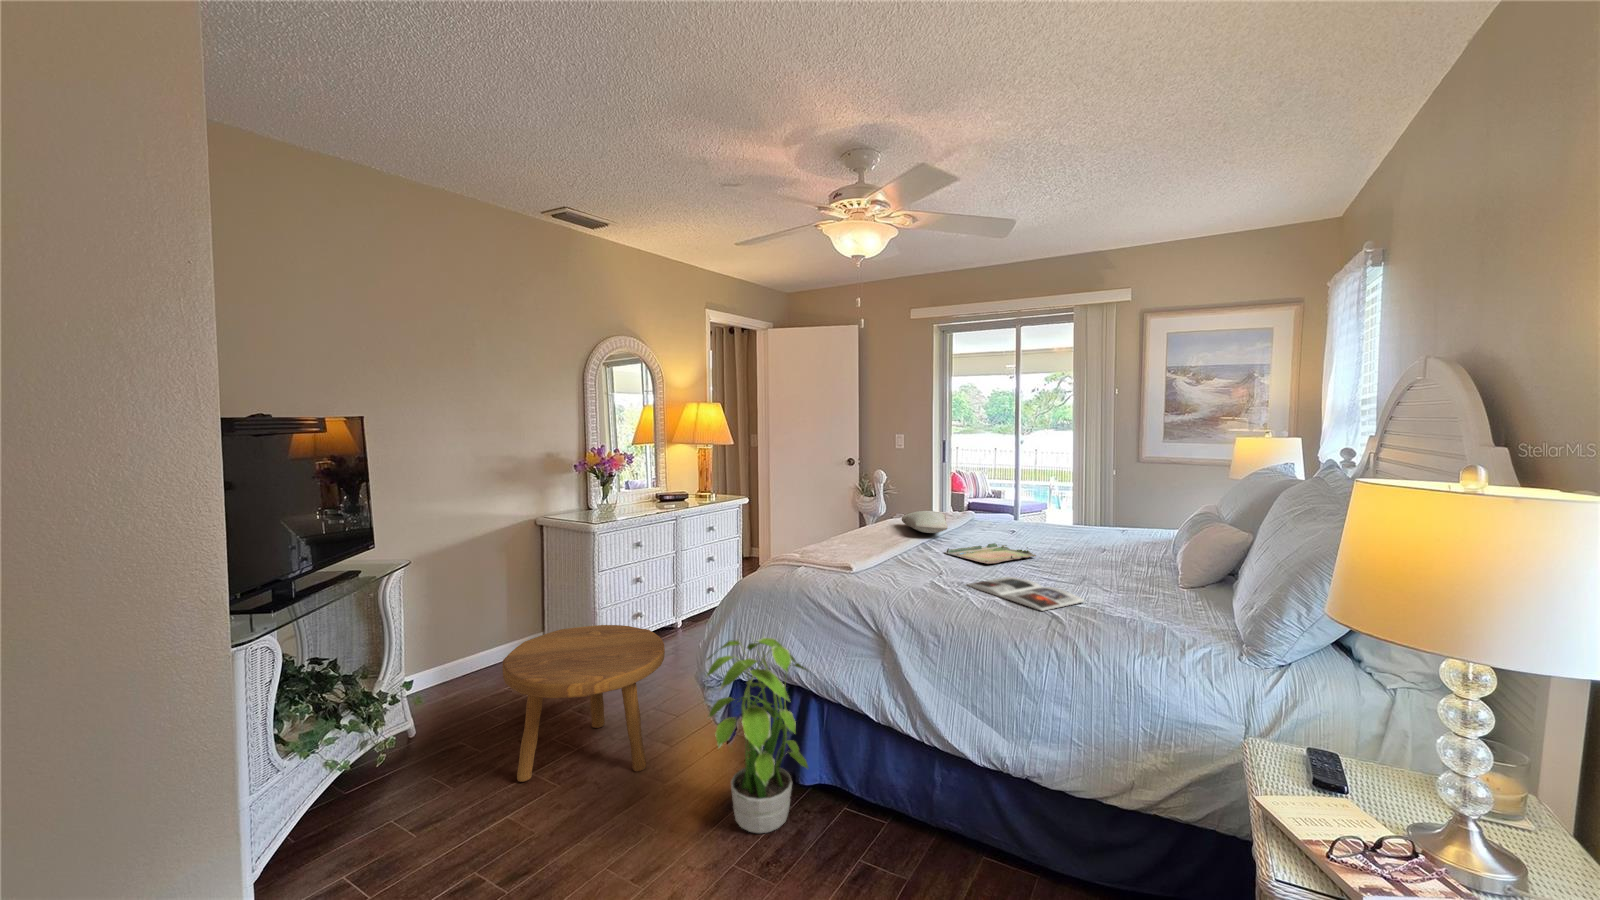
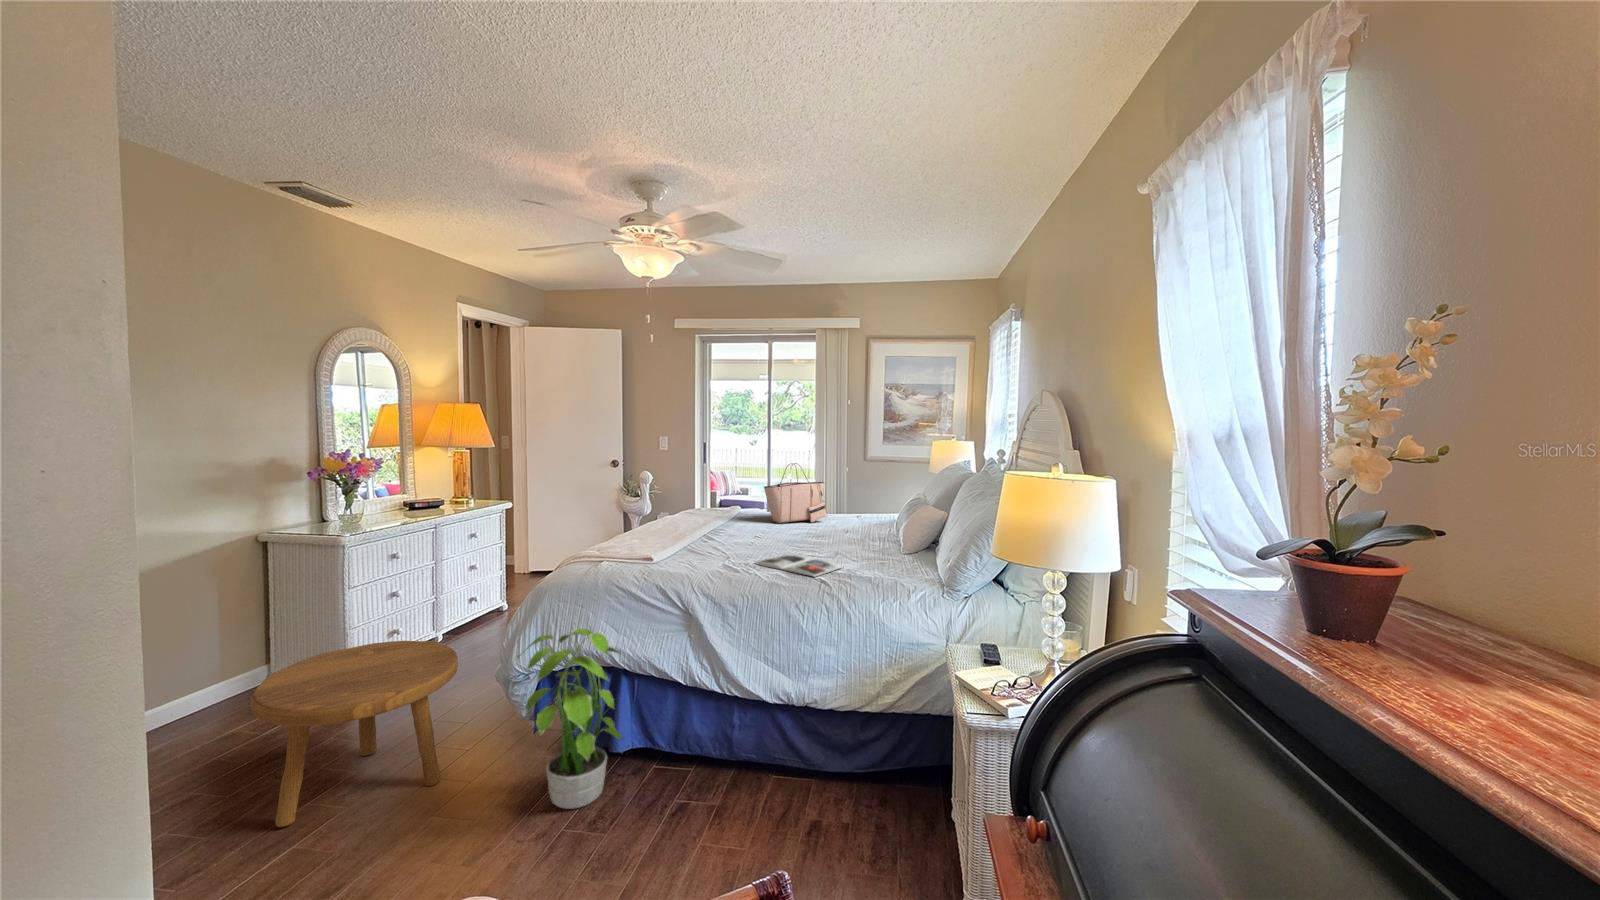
tote bag: none [994,465,1077,539] -> present [764,463,827,523]
pillow: present [902,511,948,533] -> none [685,505,728,524]
tray: present [945,543,1036,564] -> none [729,529,801,546]

